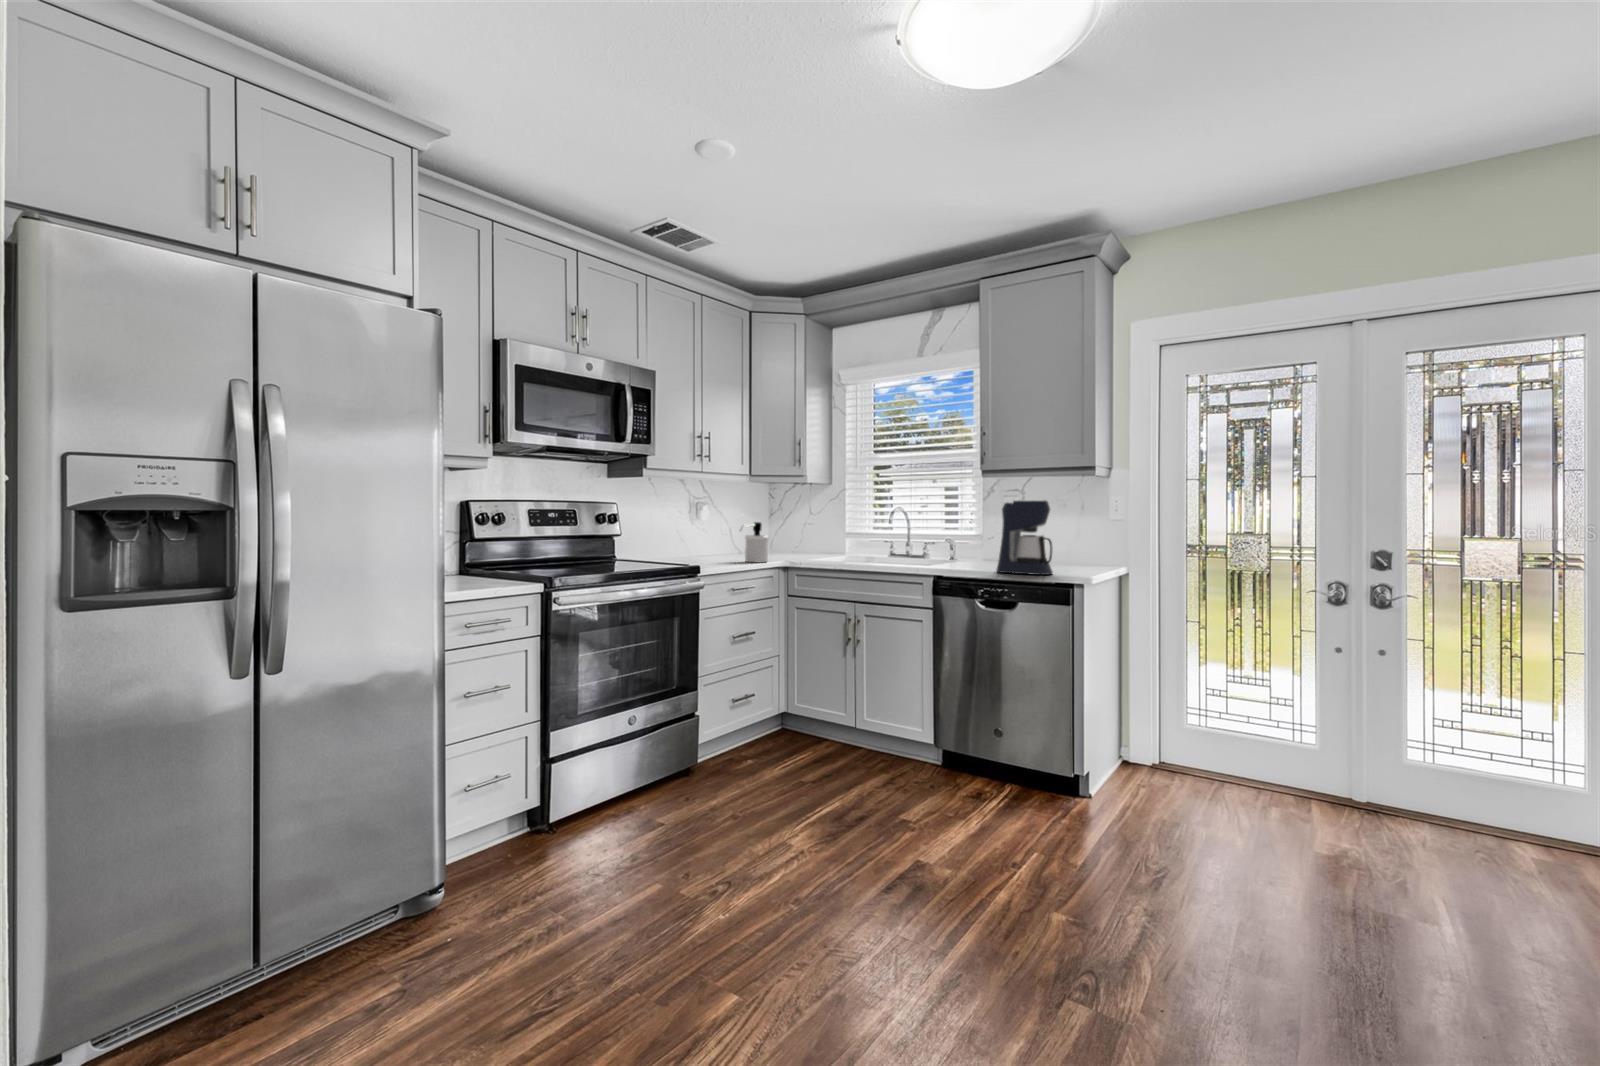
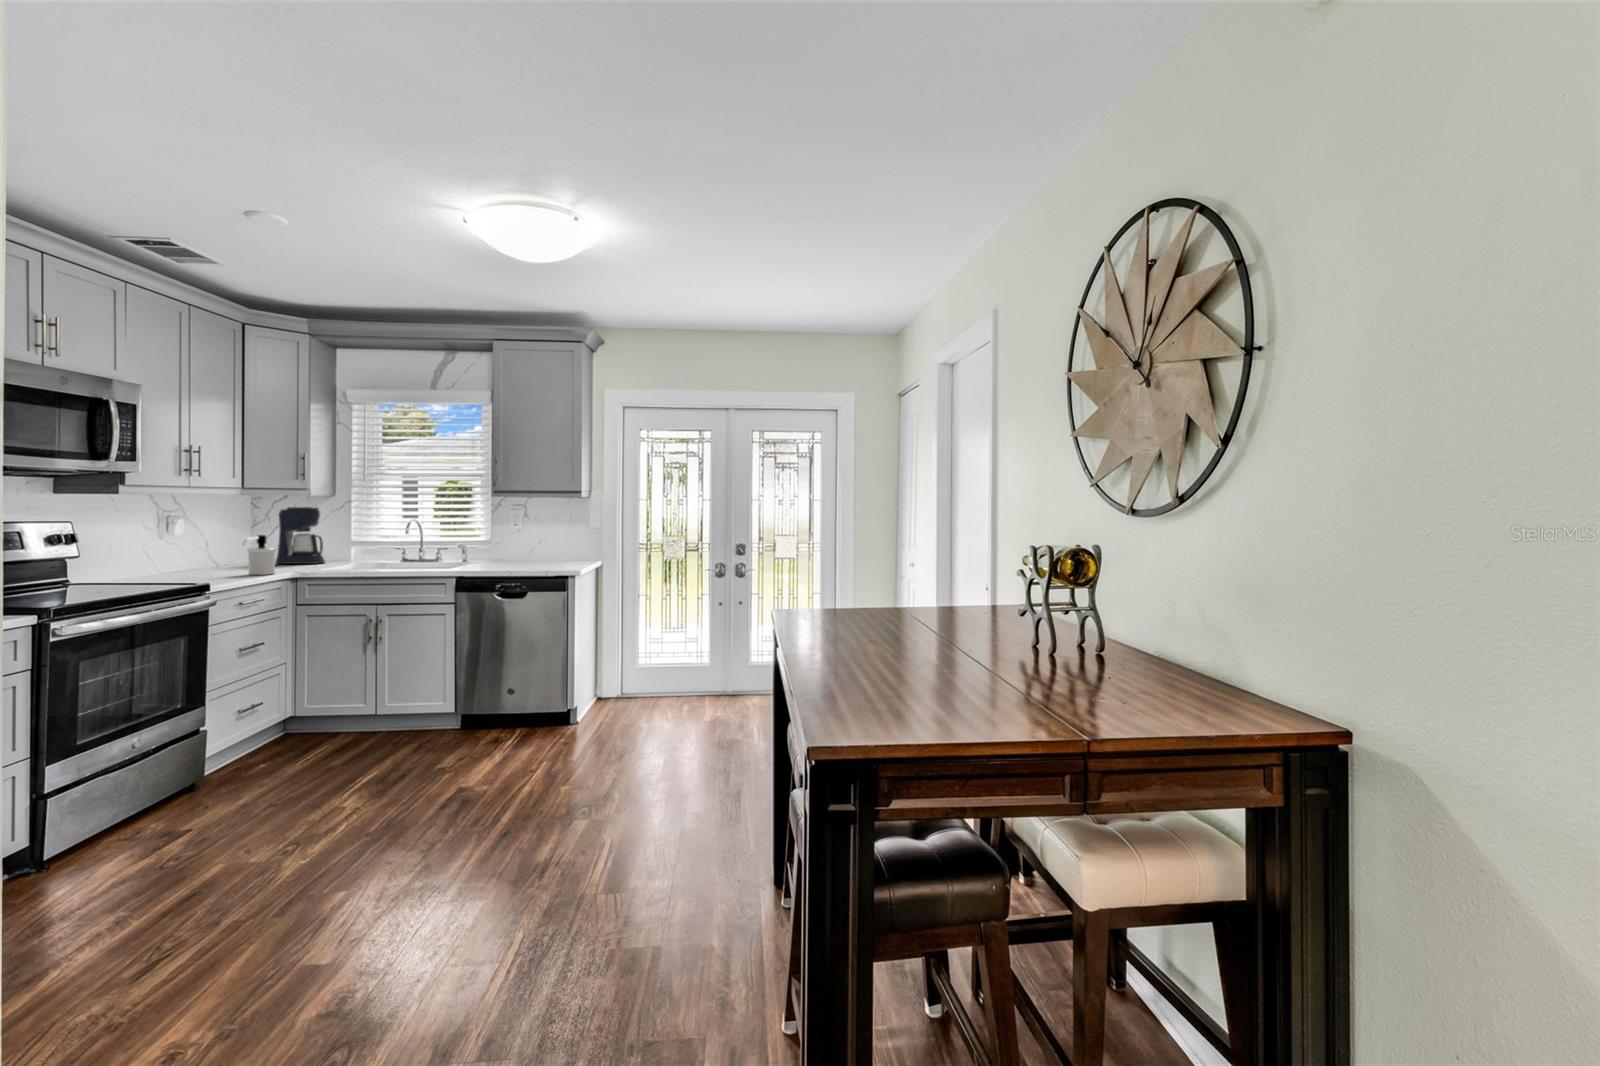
coffee maker: present [996,500,1053,575] -> present [275,507,325,564]

